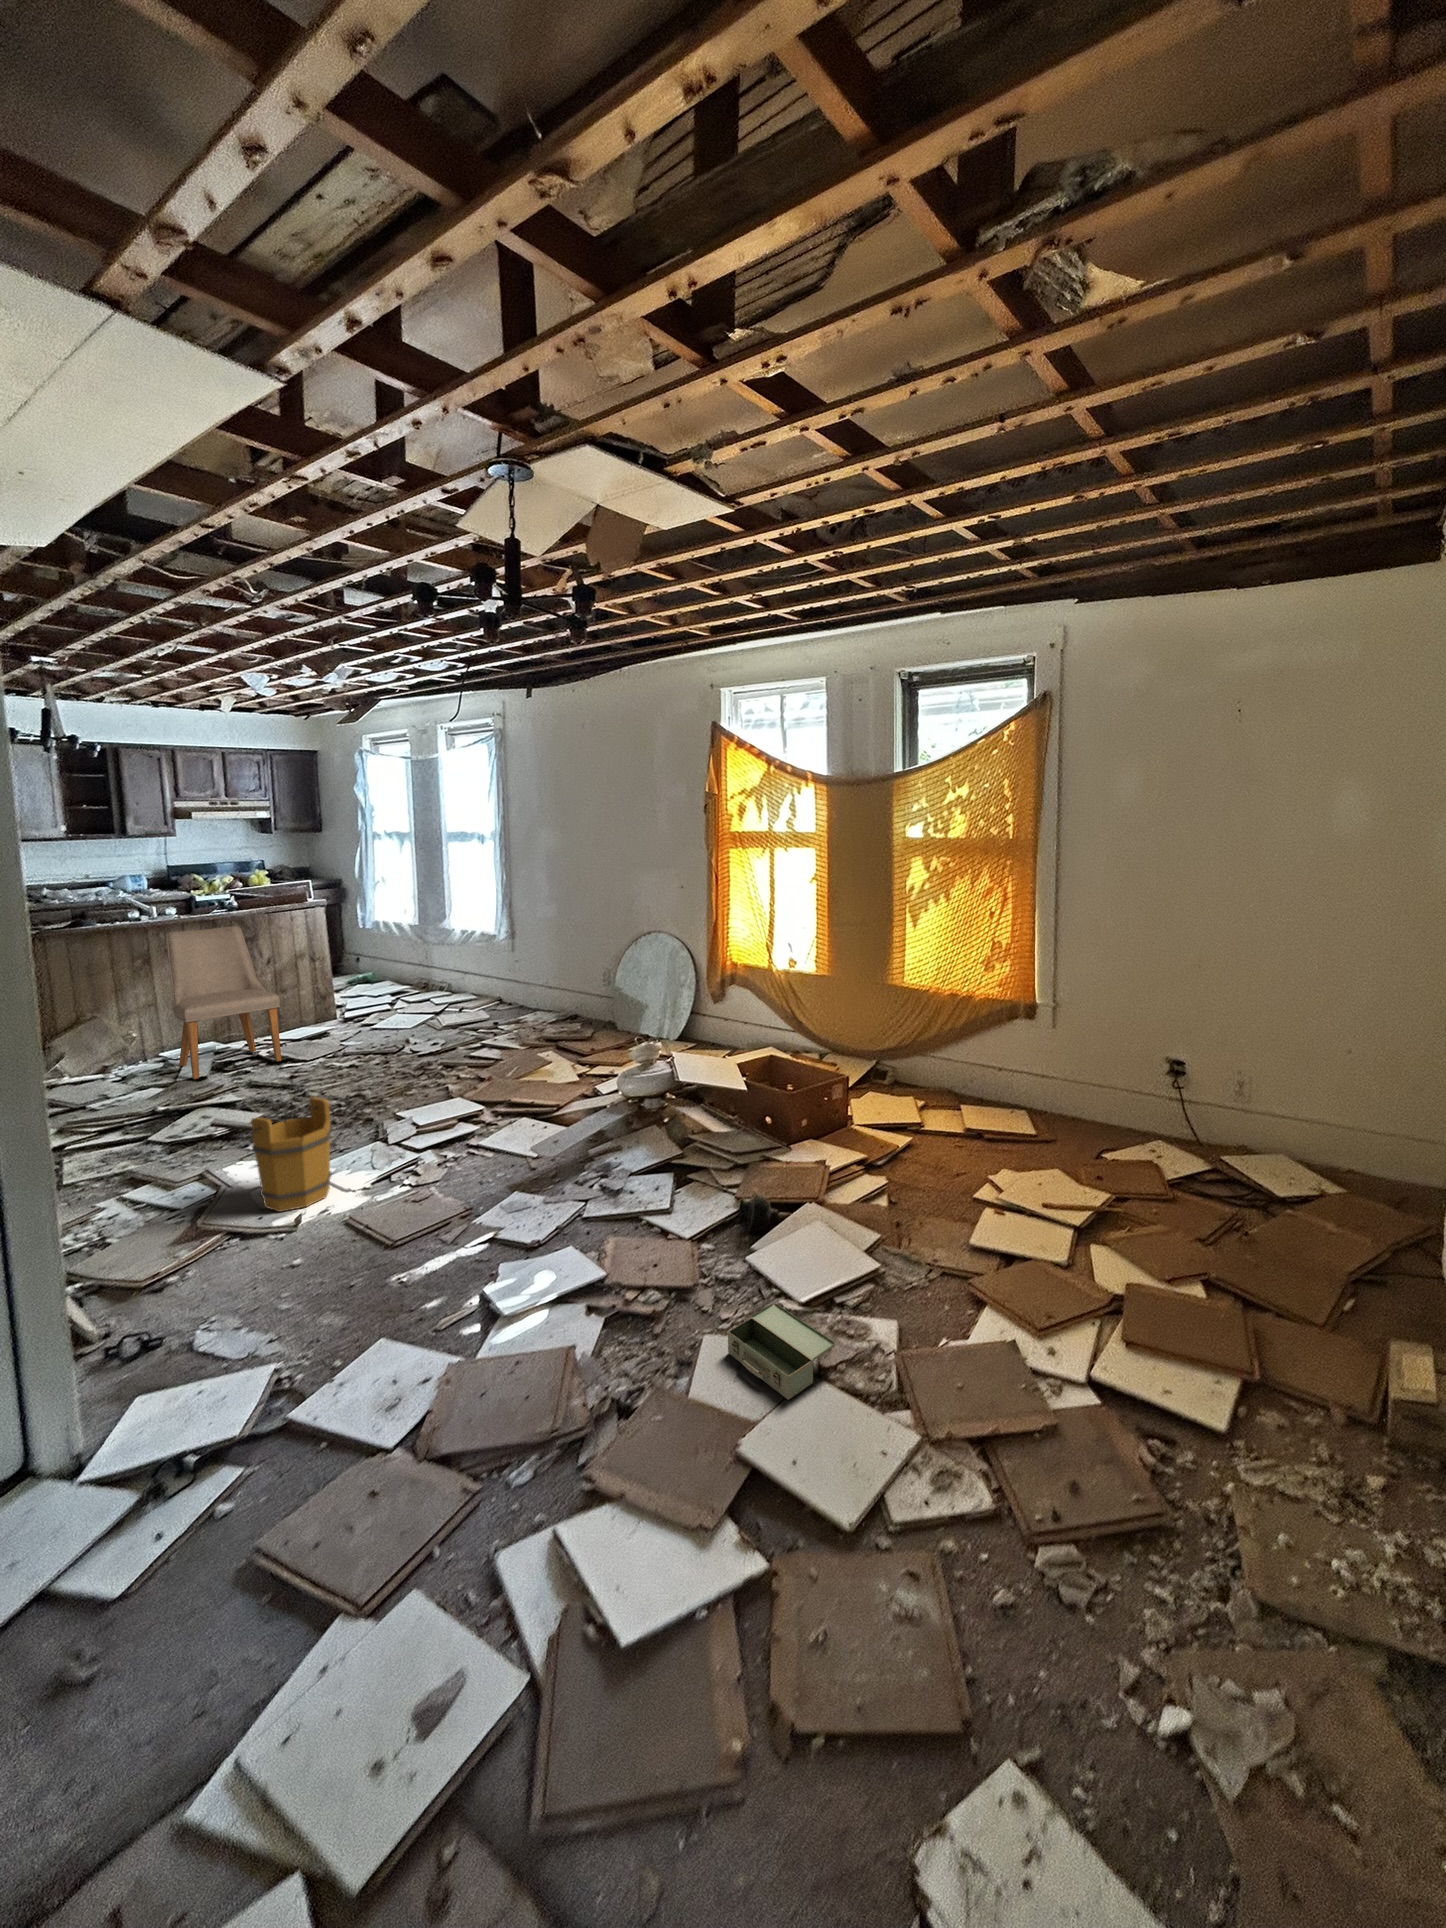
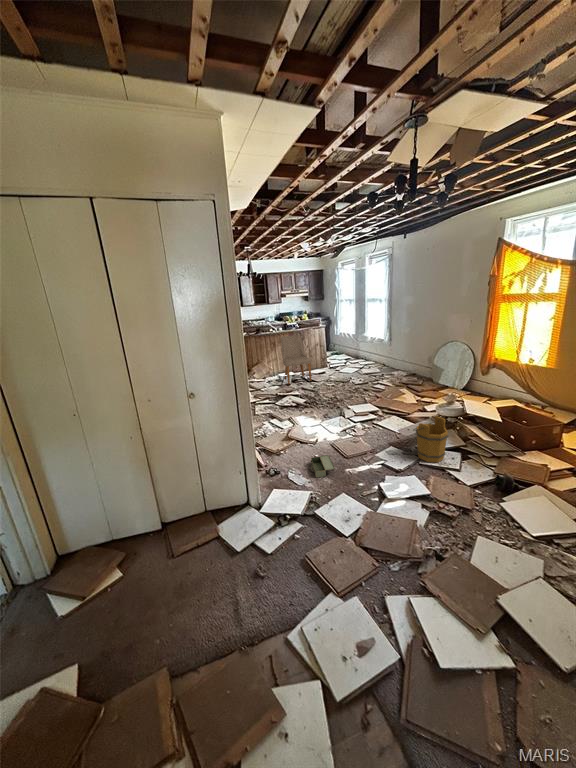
bucket: present [247,1097,332,1211] -> present [413,416,448,463]
toolbox: present [728,1304,835,1400] -> present [311,455,335,478]

